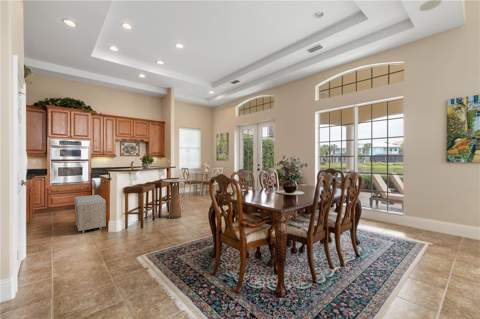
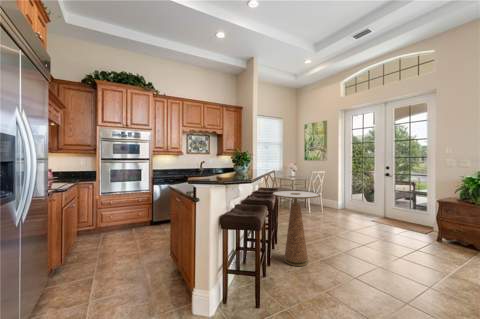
storage bench: present [74,195,106,233] -> none [131,217,188,300]

